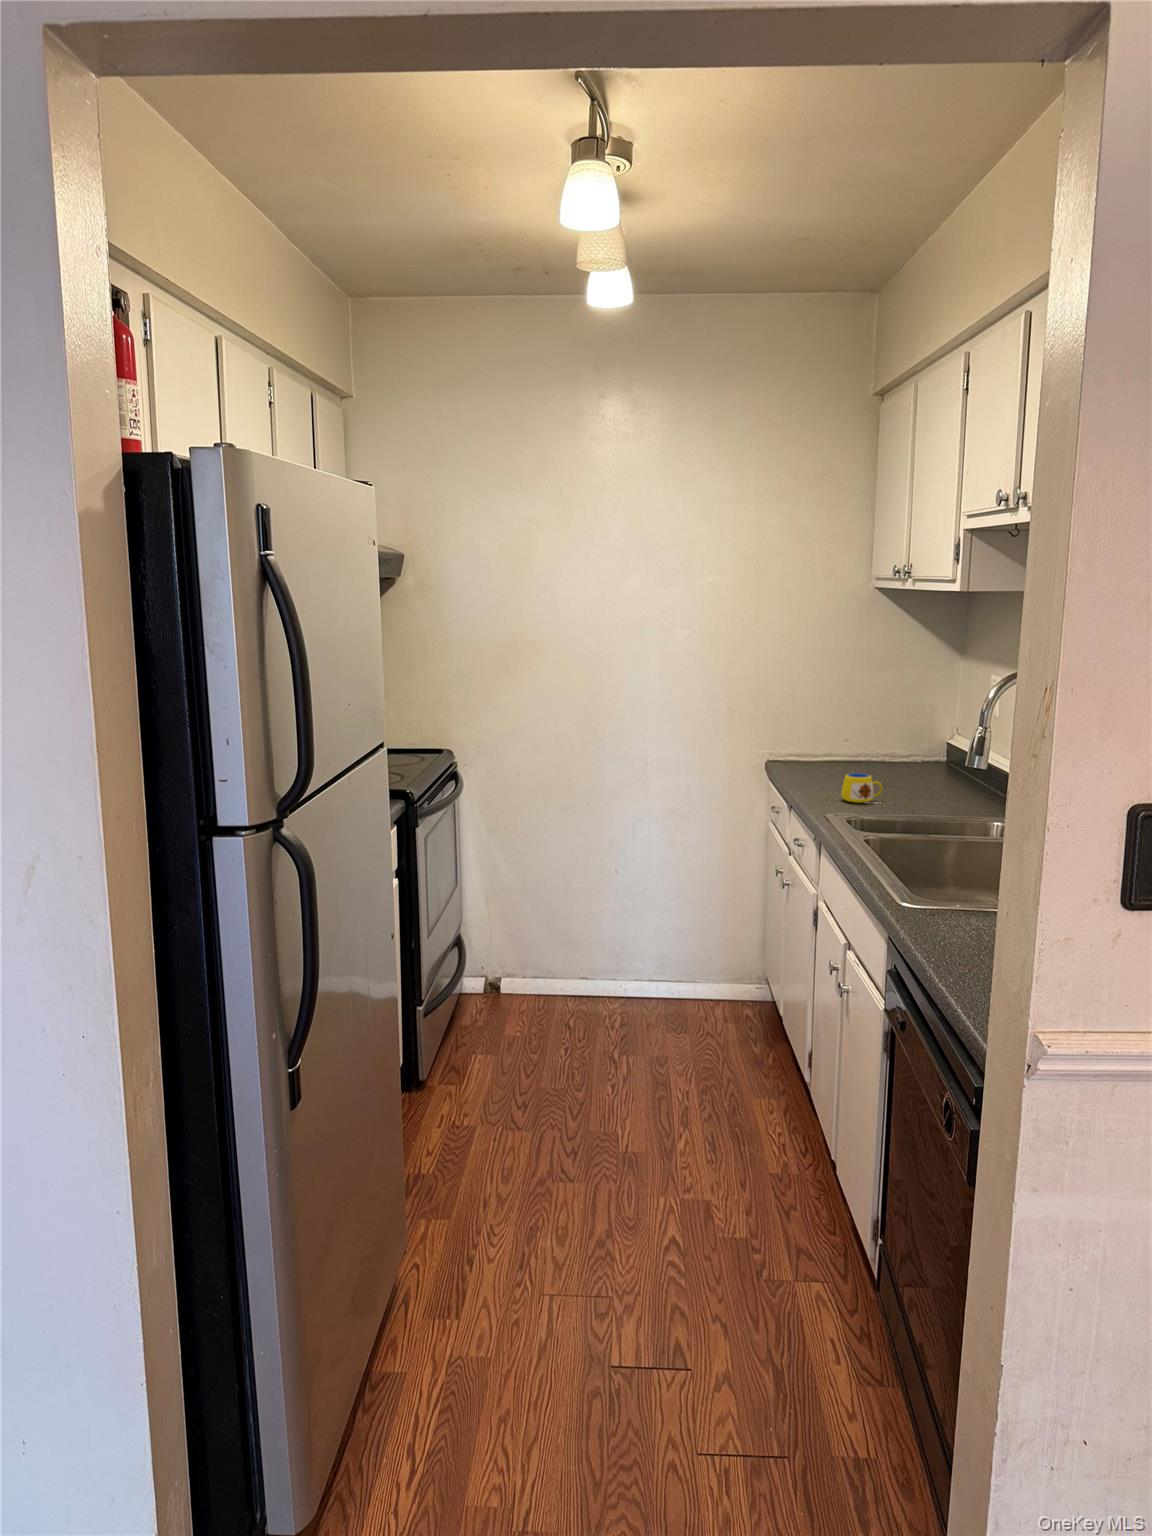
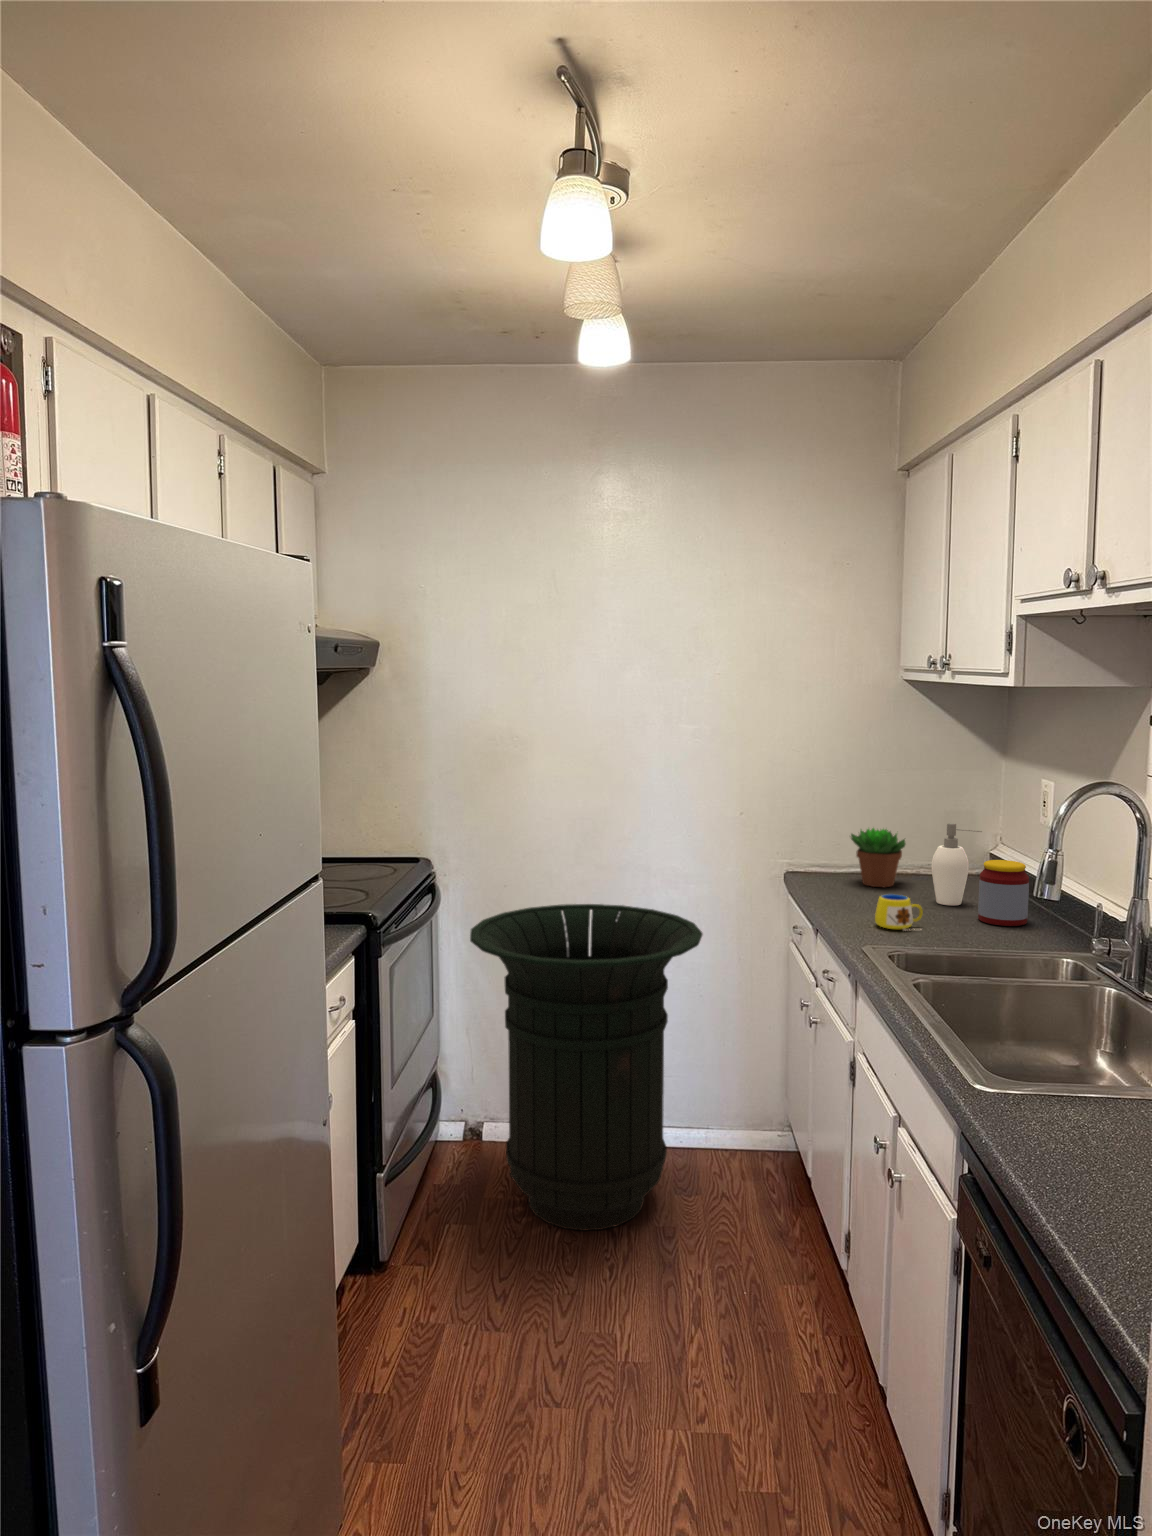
soap dispenser: none [894,713,939,785] -> present [931,823,982,905]
succulent plant: none [824,718,875,771] -> present [851,828,906,887]
jar: none [931,744,975,800] -> present [978,860,1029,926]
trash can: none [490,788,693,1062] -> present [470,904,703,1231]

